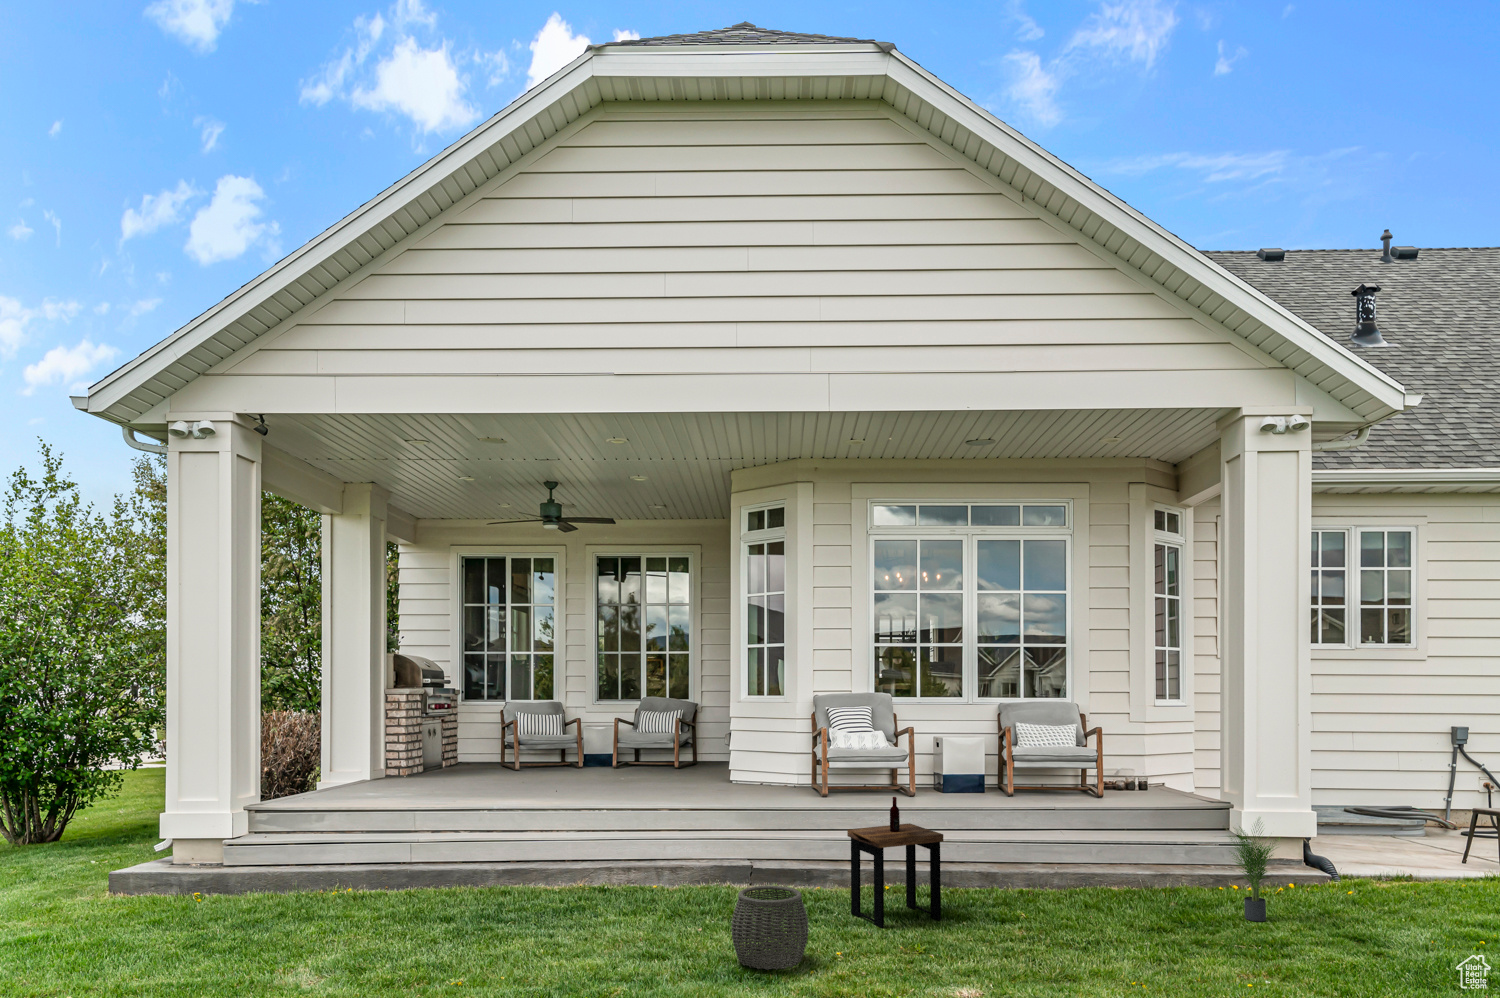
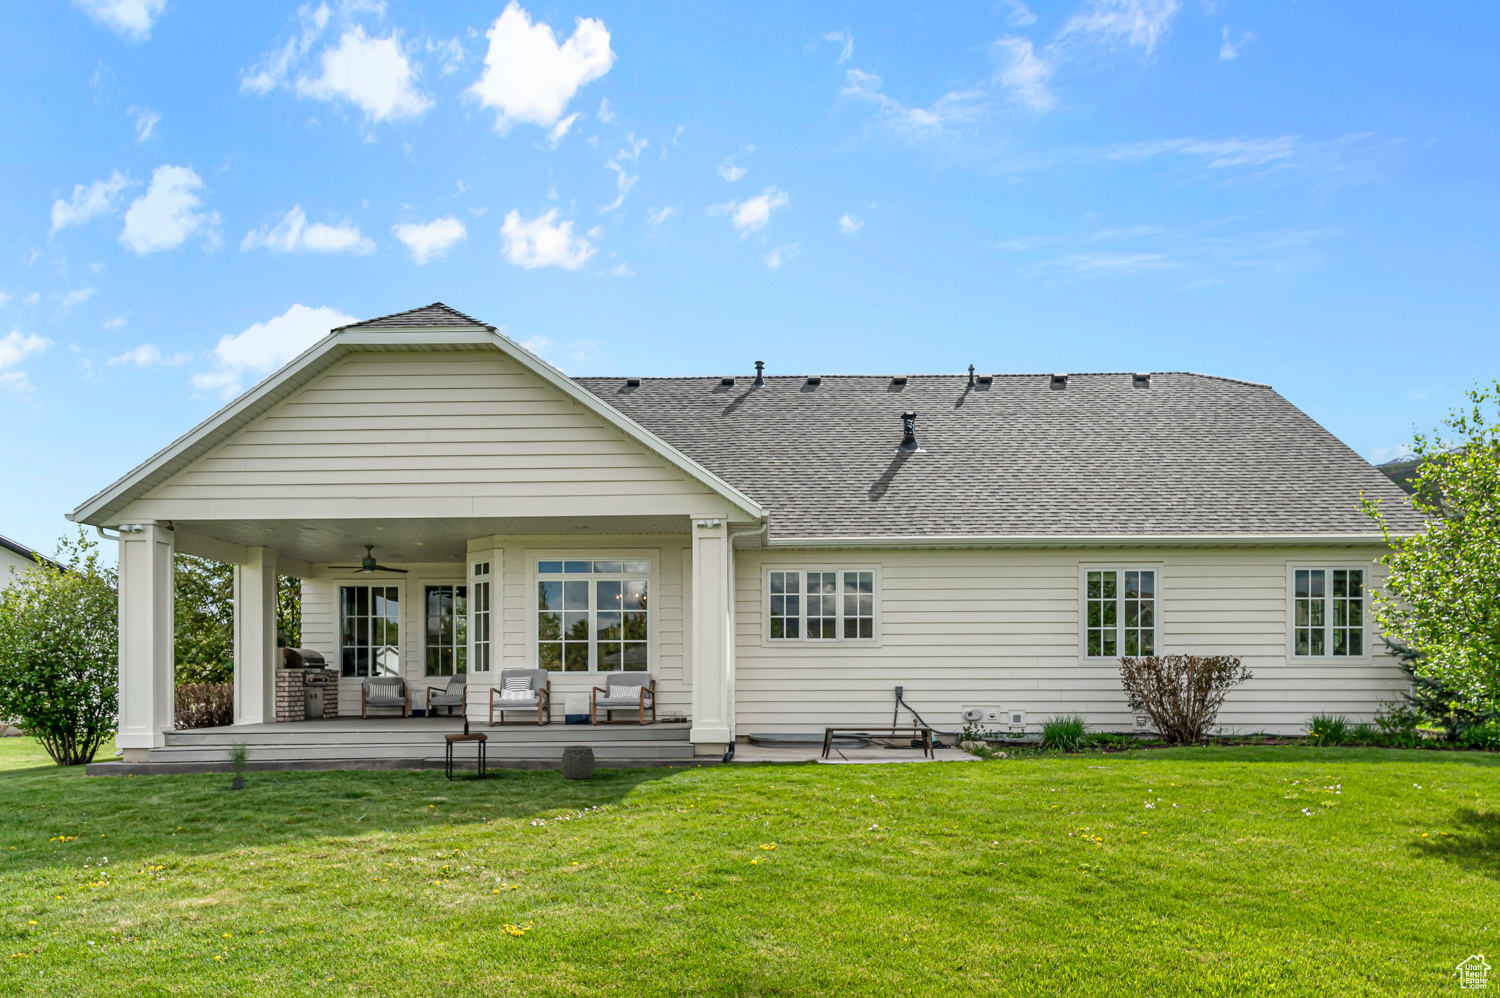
potted plant: present [1231,827,1277,921] -> present [227,743,250,789]
woven basket: present [731,886,809,970] -> present [561,745,595,779]

